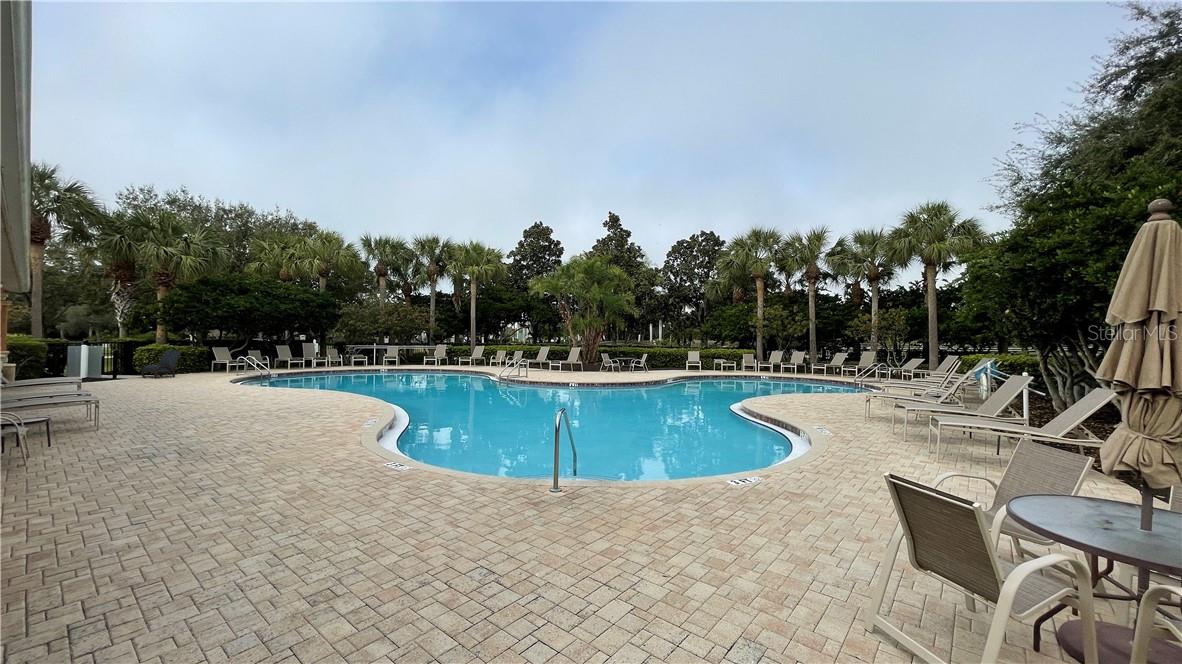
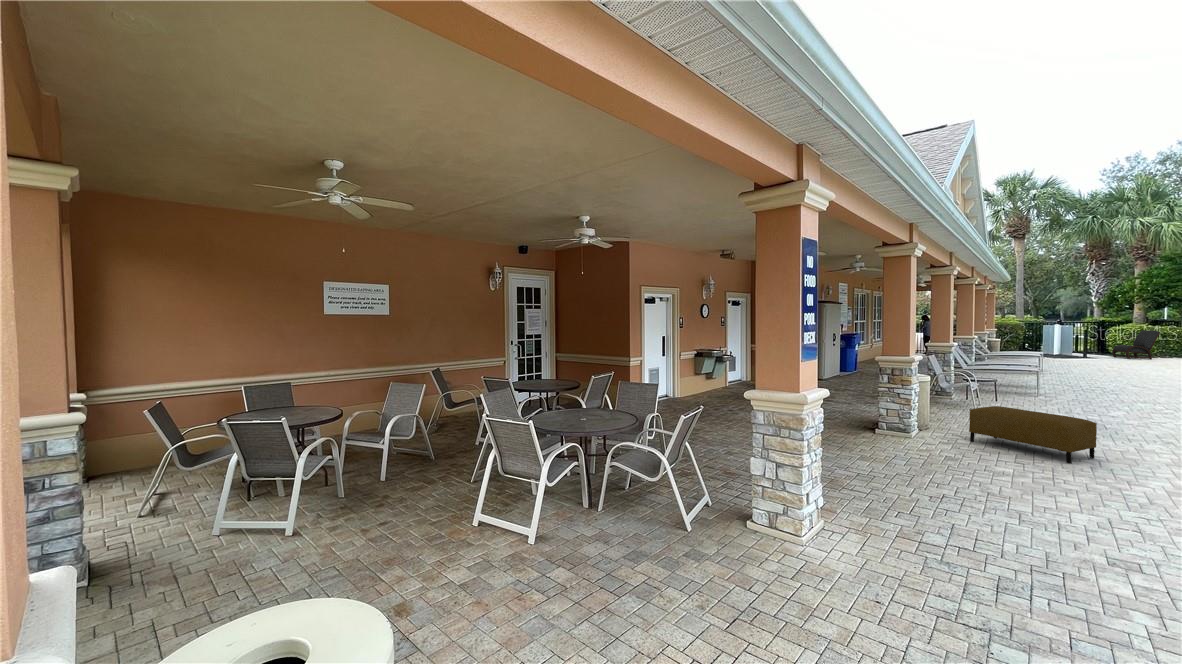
ottoman: none [47,447,209,515] -> present [969,406,1097,463]

